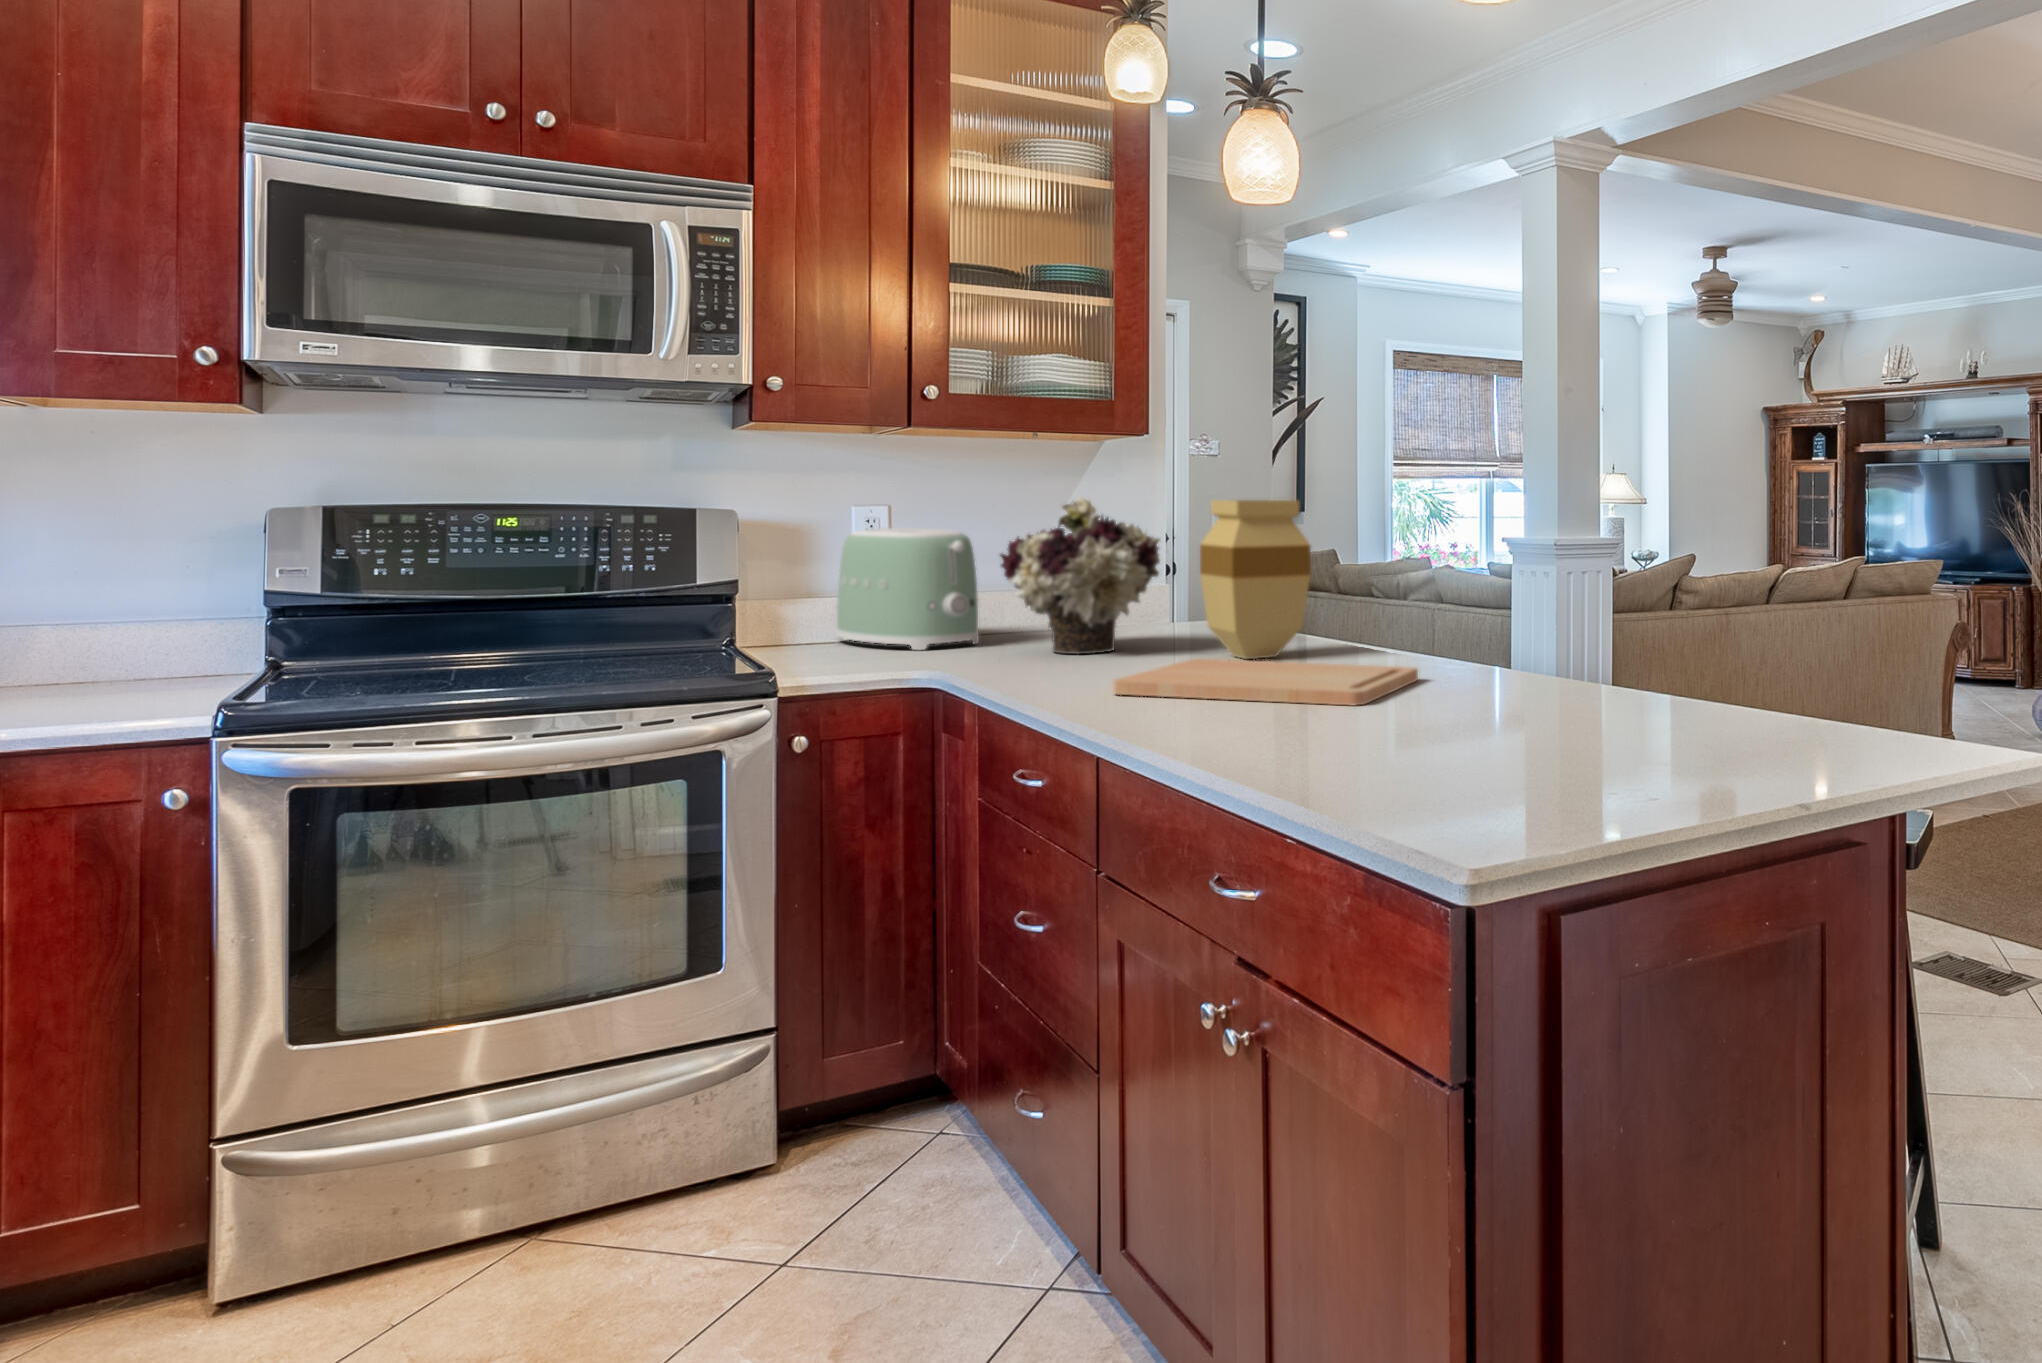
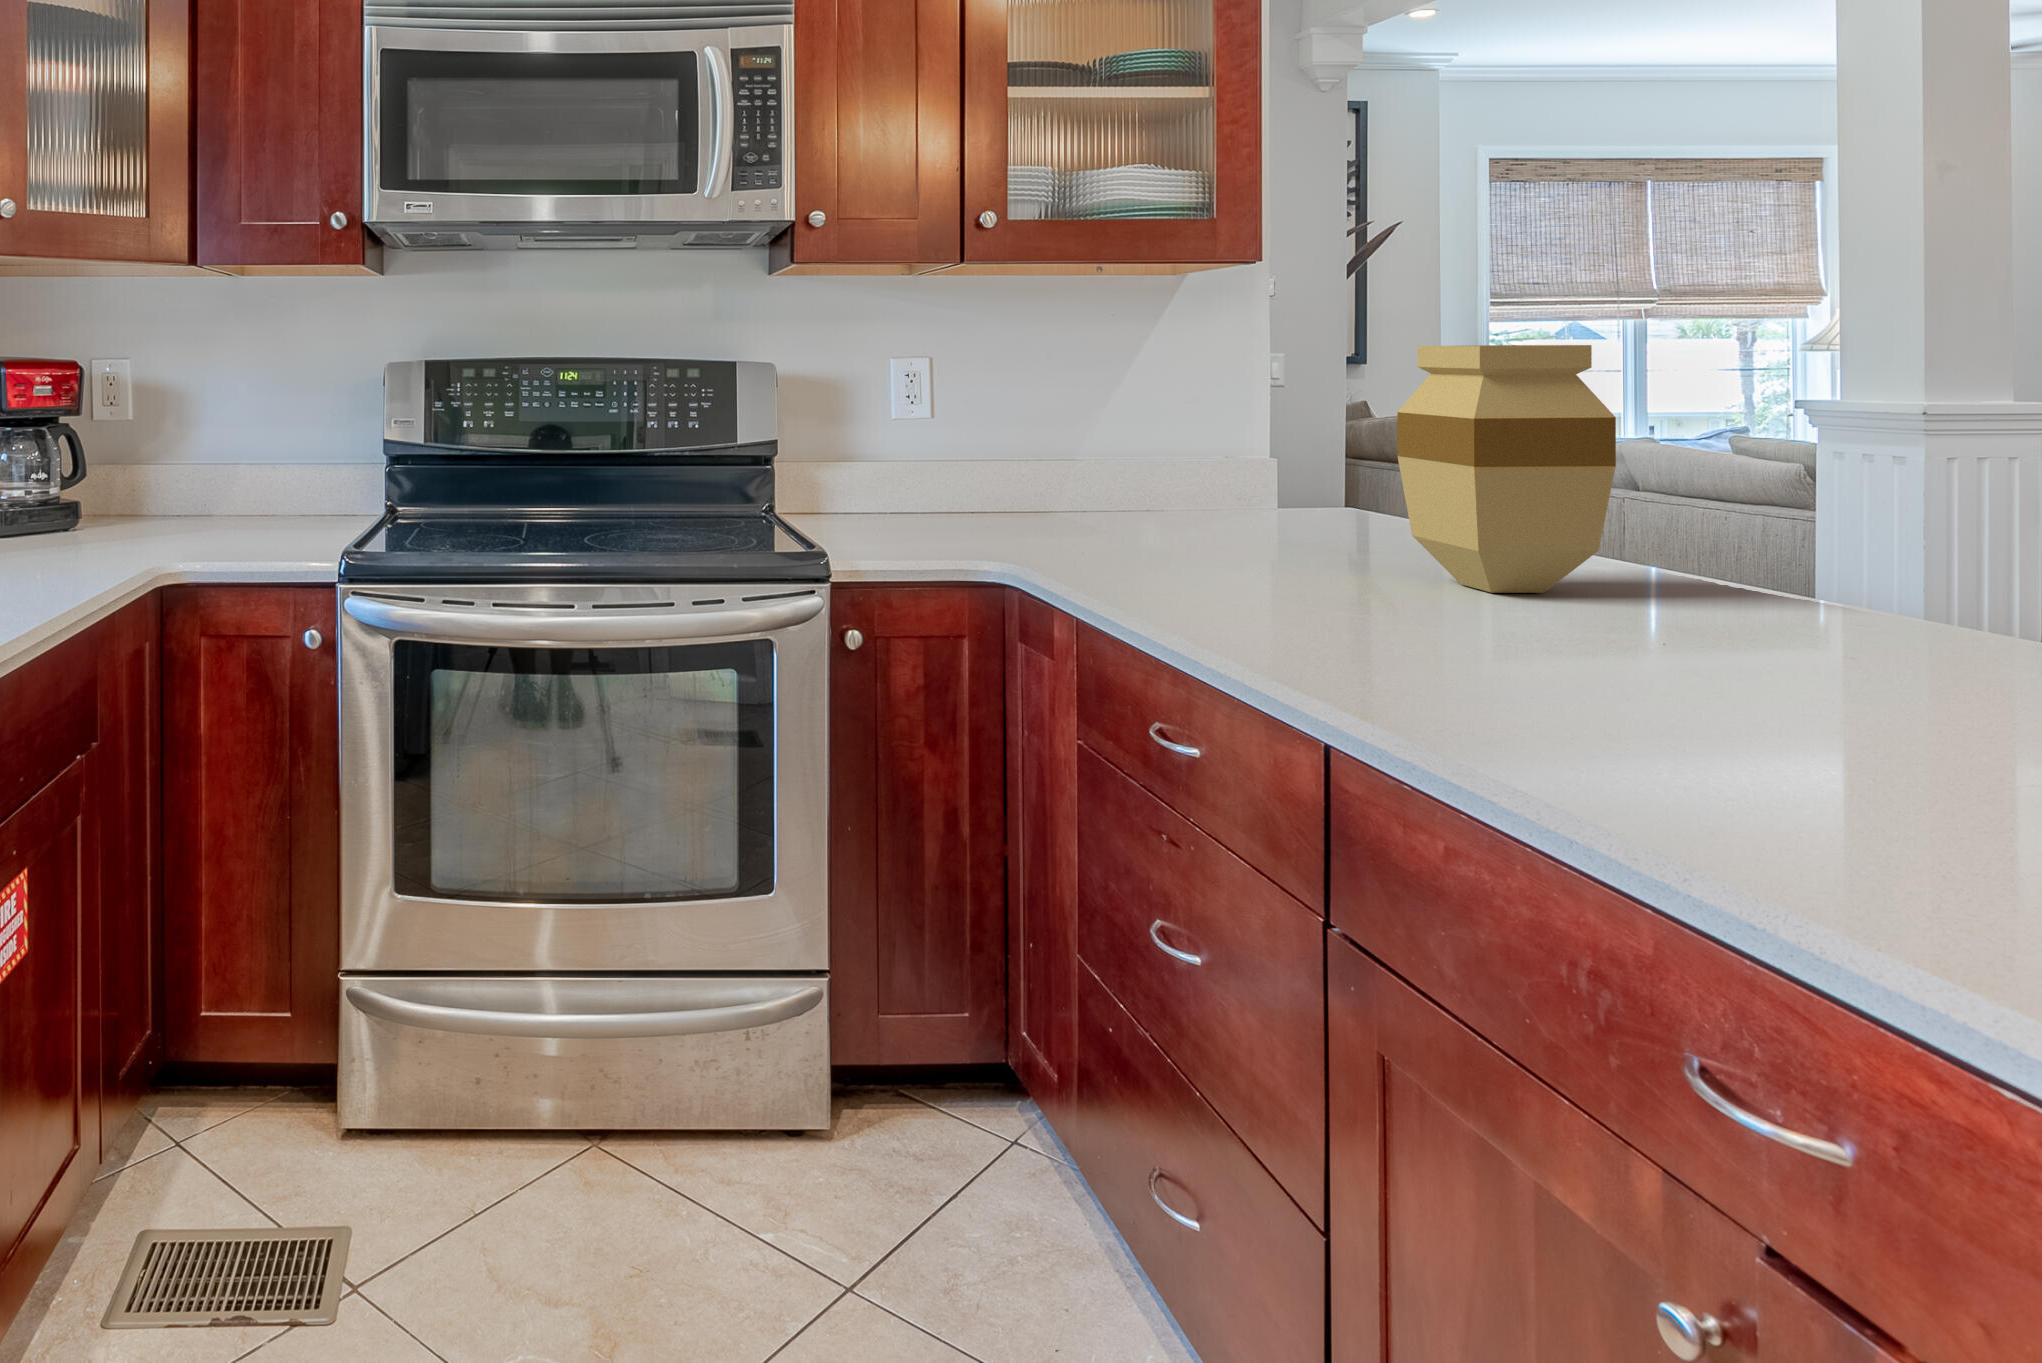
flower arrangement: present [1000,498,1160,654] -> none [1080,344,1317,559]
toaster: present [836,528,979,650] -> none [879,387,1048,534]
cutting board: present [1113,659,1418,705] -> none [1314,591,1958,742]

